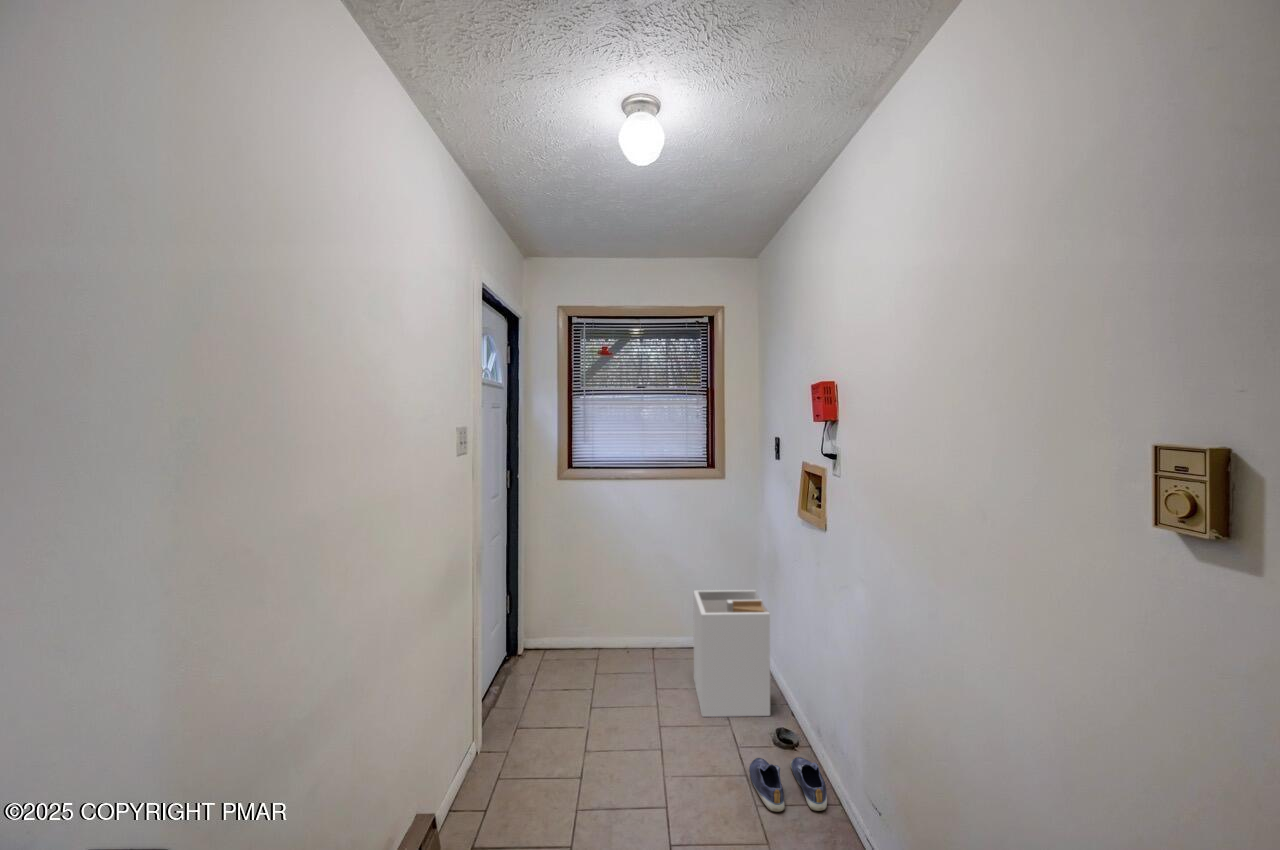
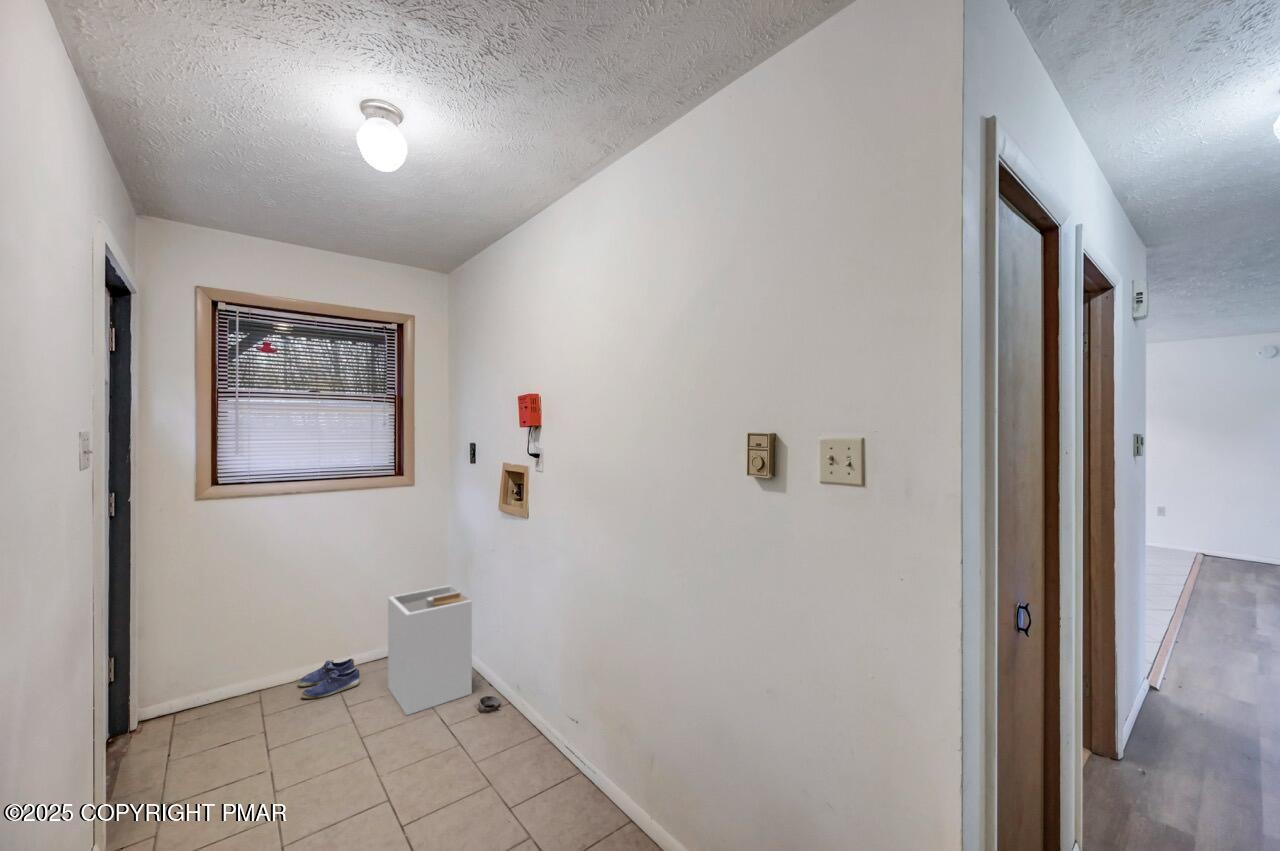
shoe: present [749,757,827,812] -> present [298,659,360,698]

